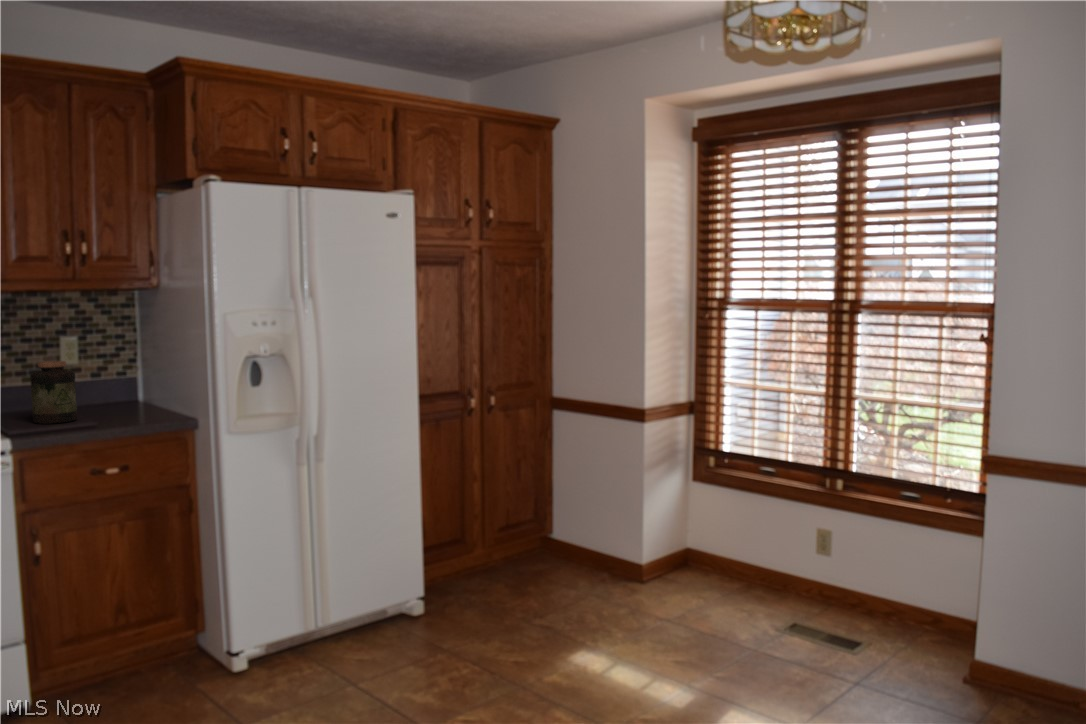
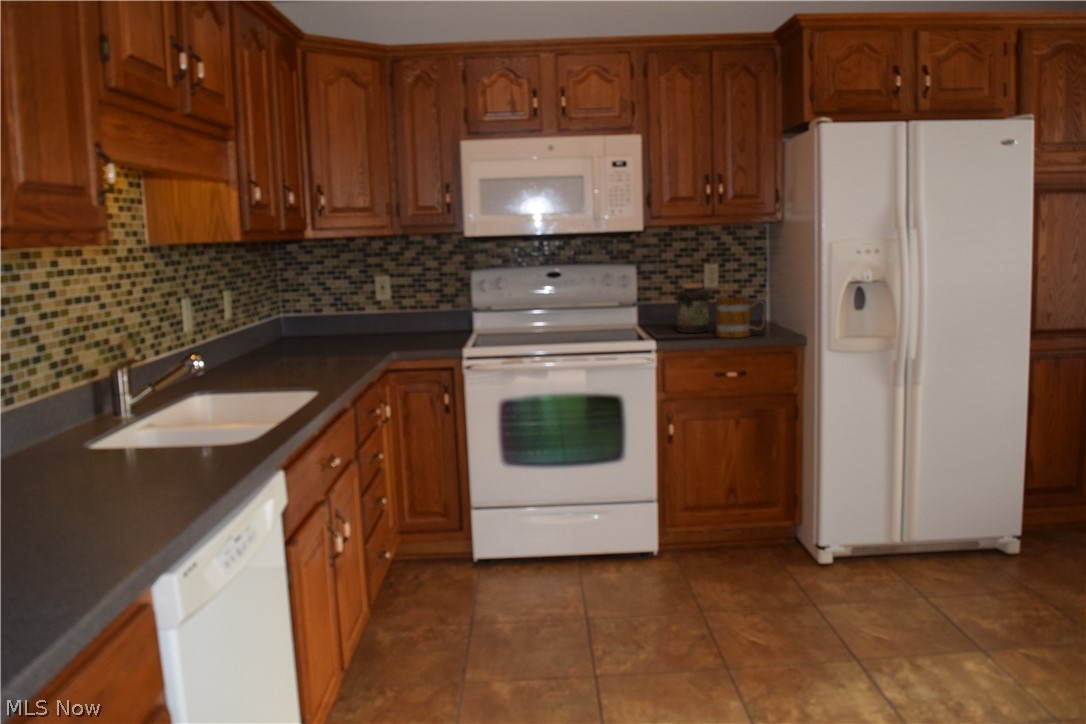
mug: none [88,376,154,426] -> present [716,297,766,338]

